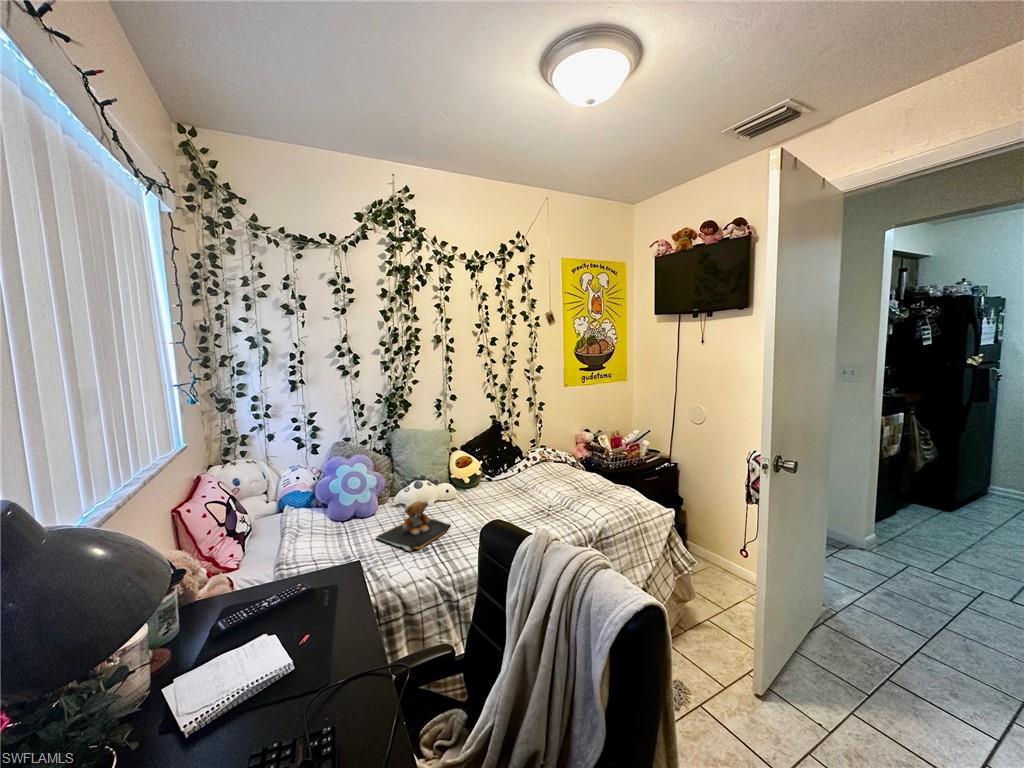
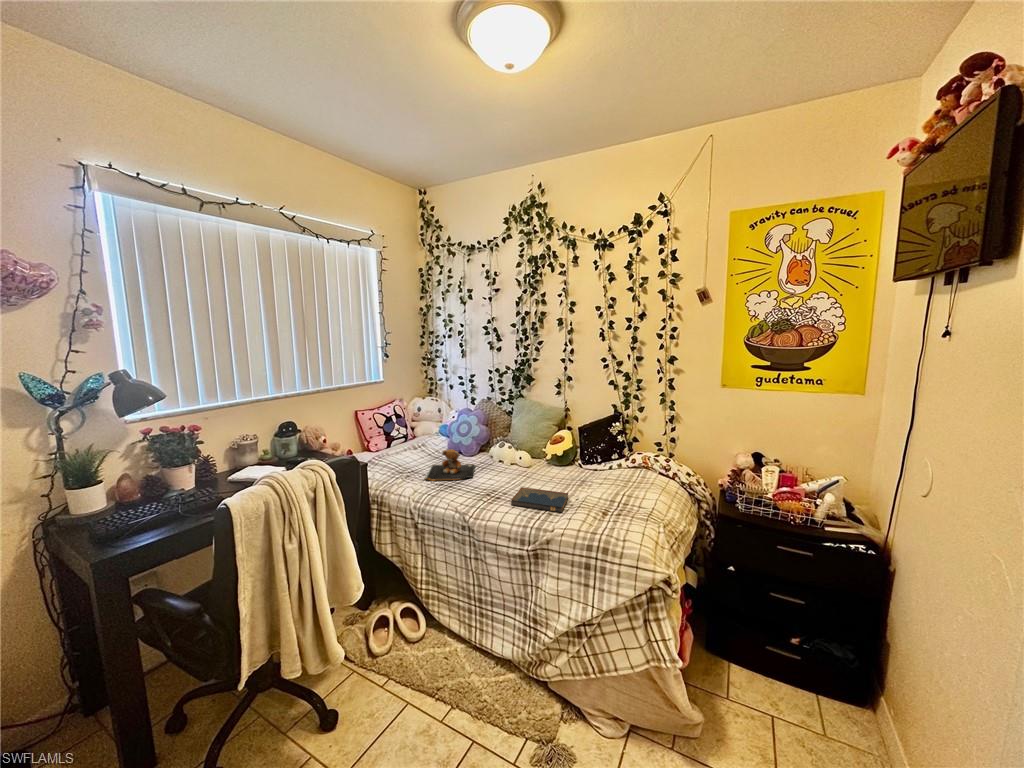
hardcover book: none [517,495,576,523] -> present [511,487,568,512]

